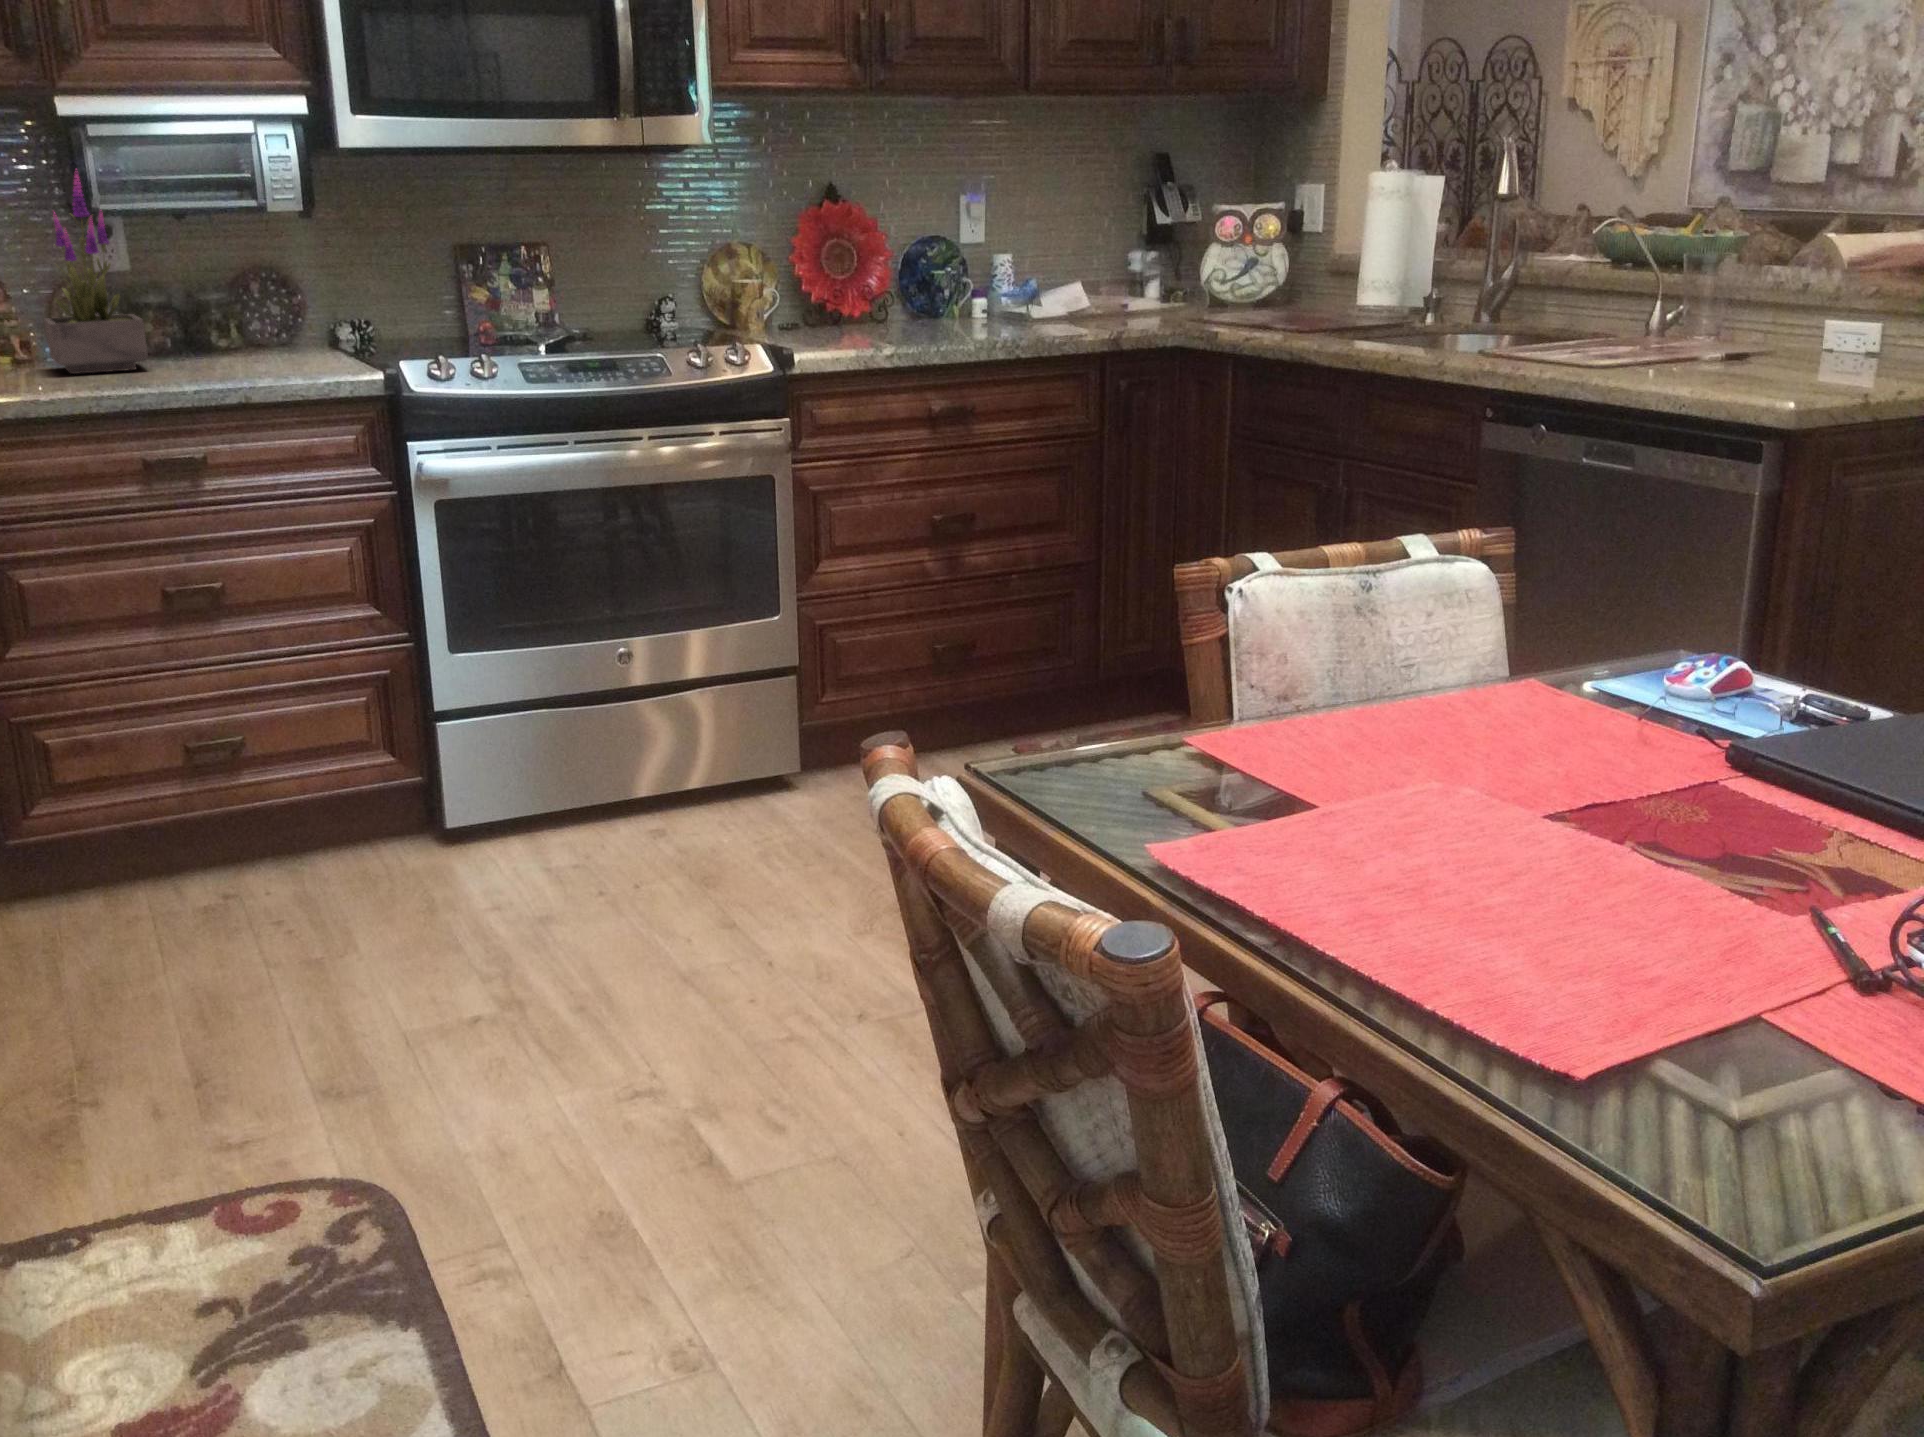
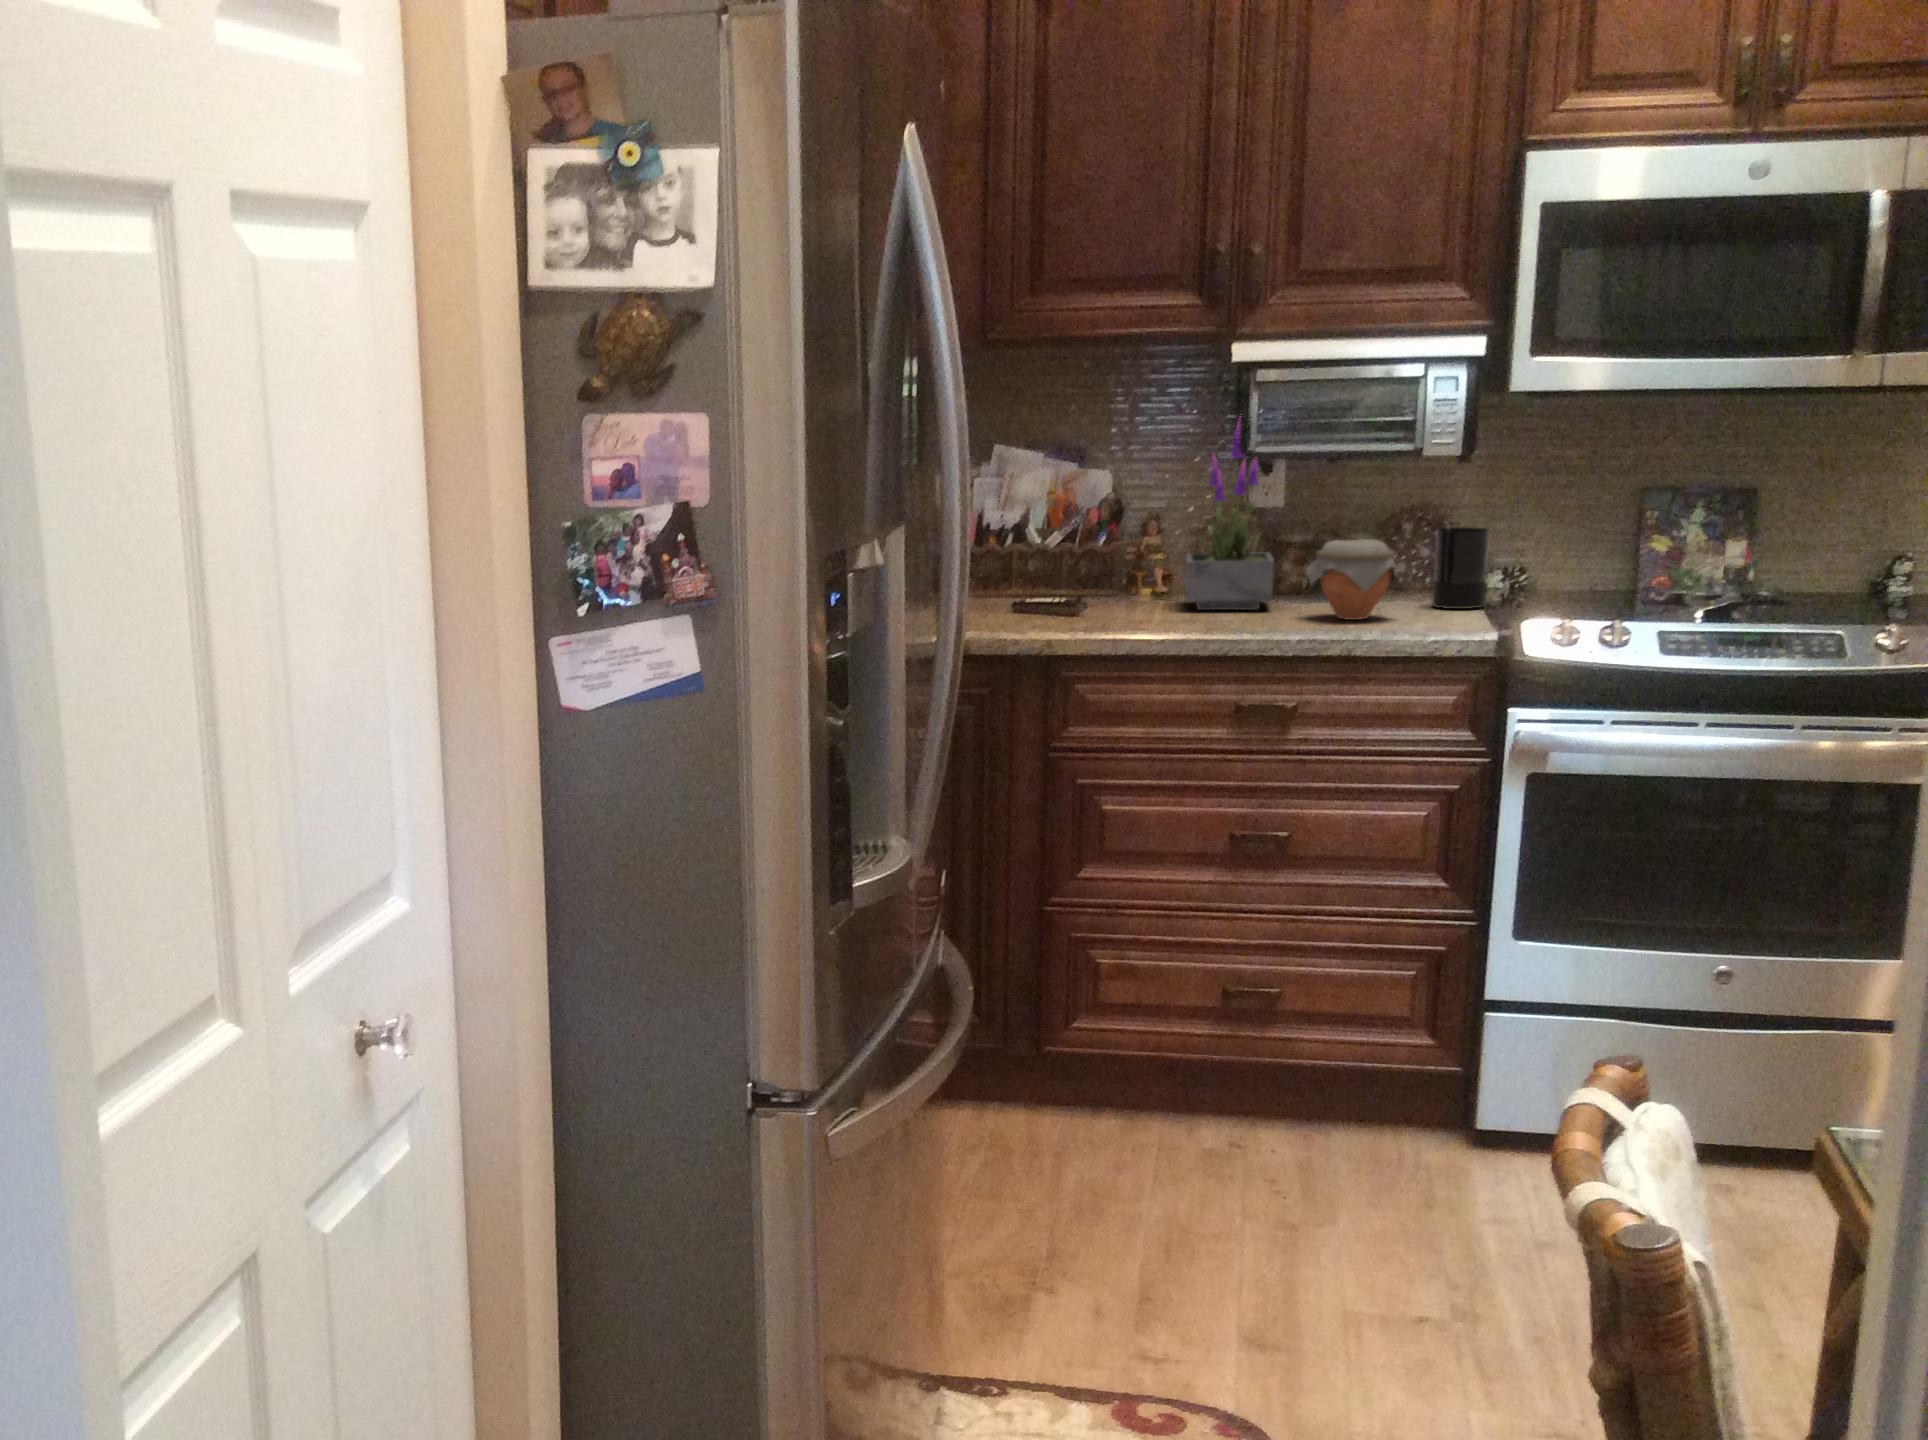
candle: none [287,276,351,358] -> present [1432,527,1489,609]
jar: none [181,293,275,372] -> present [1305,539,1399,620]

